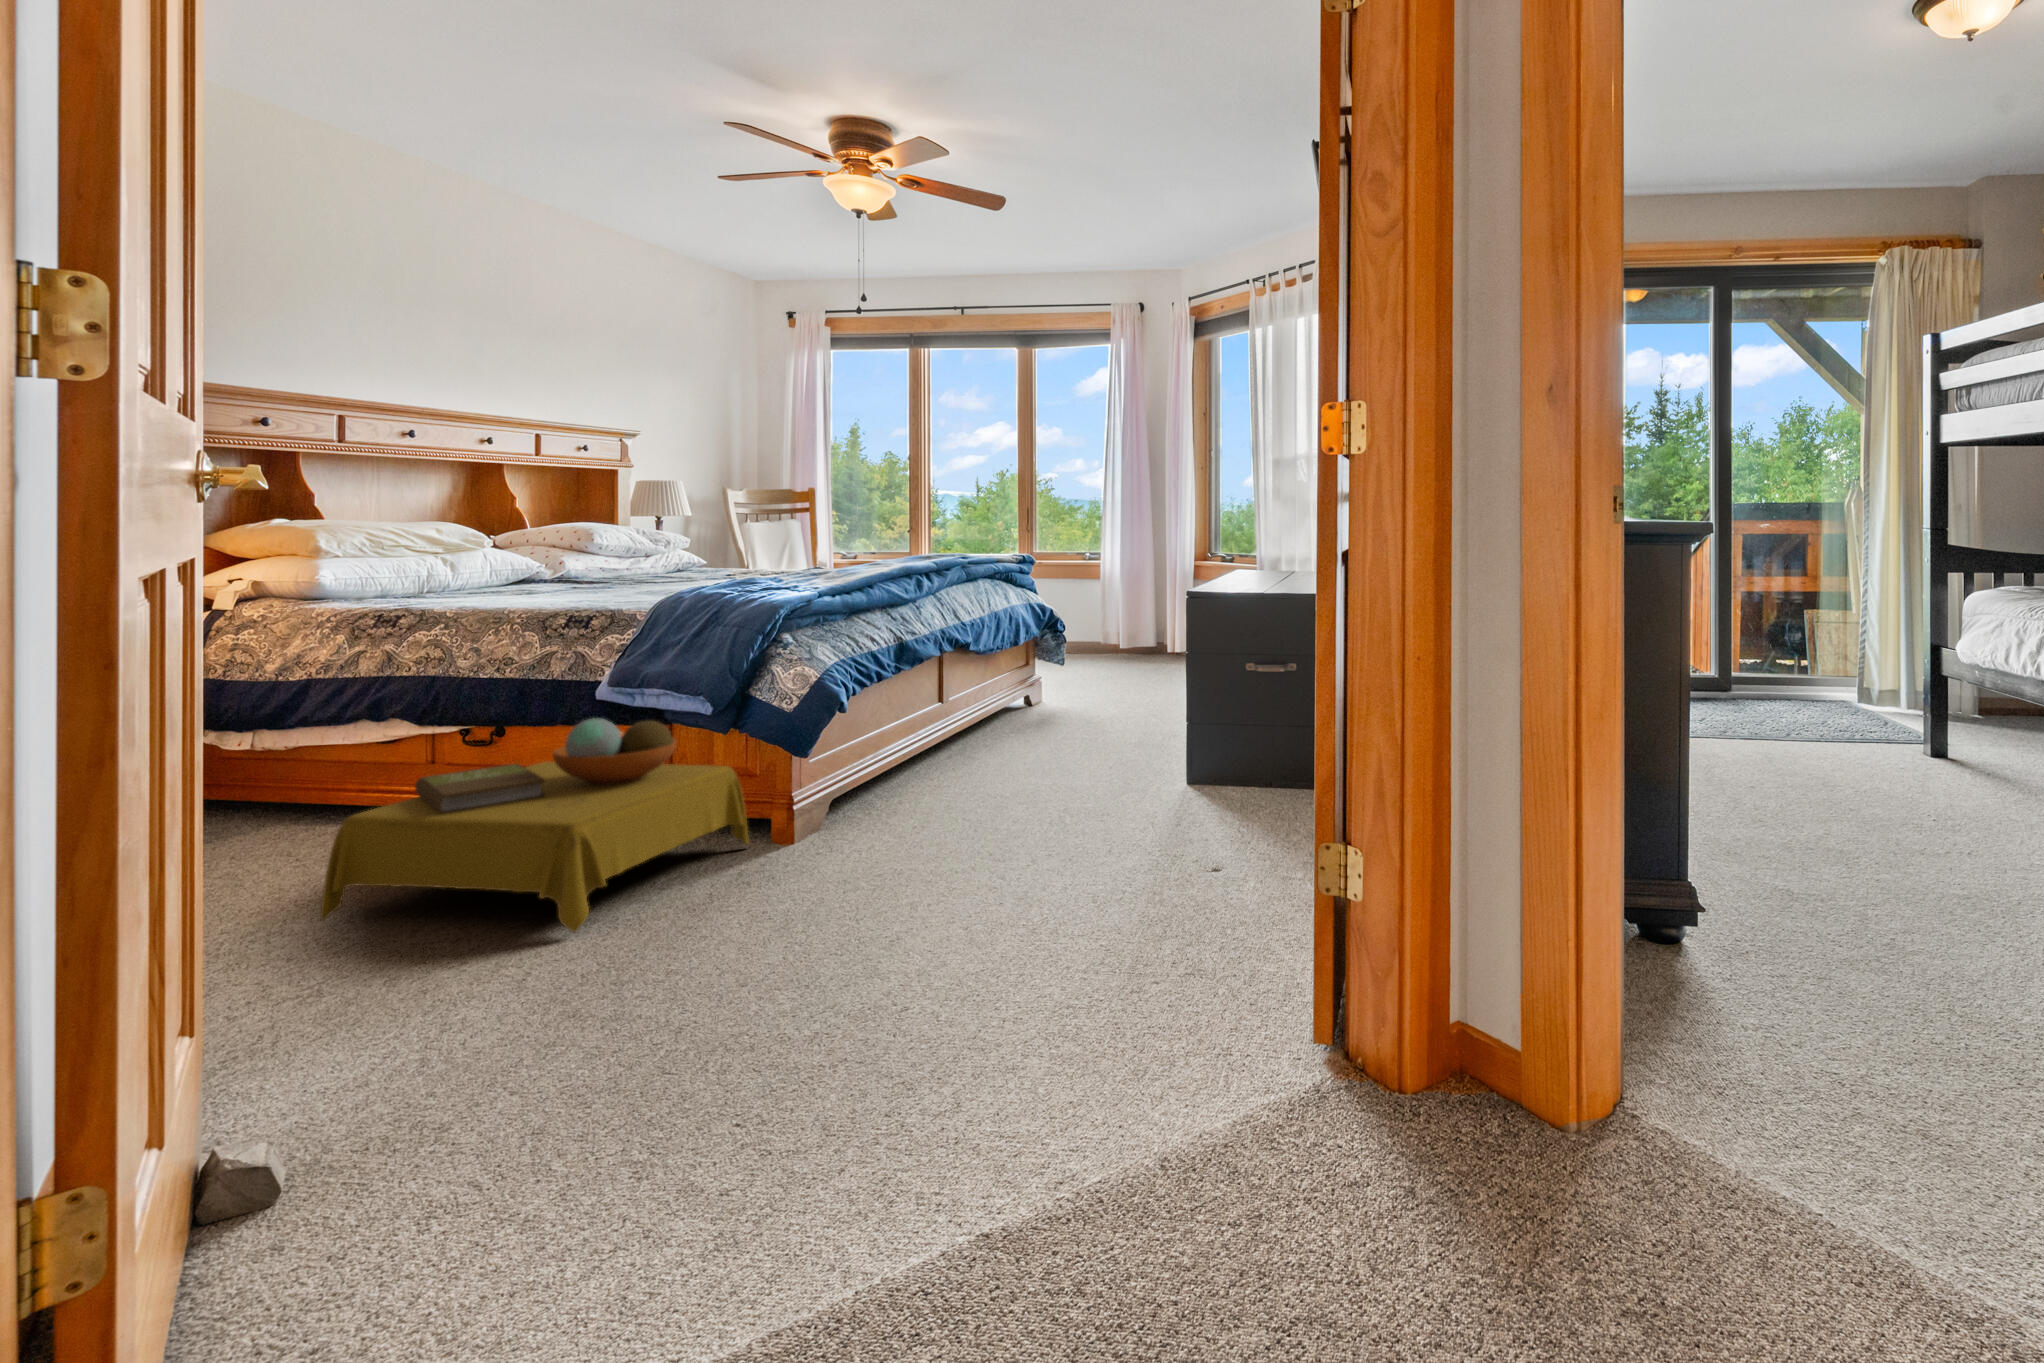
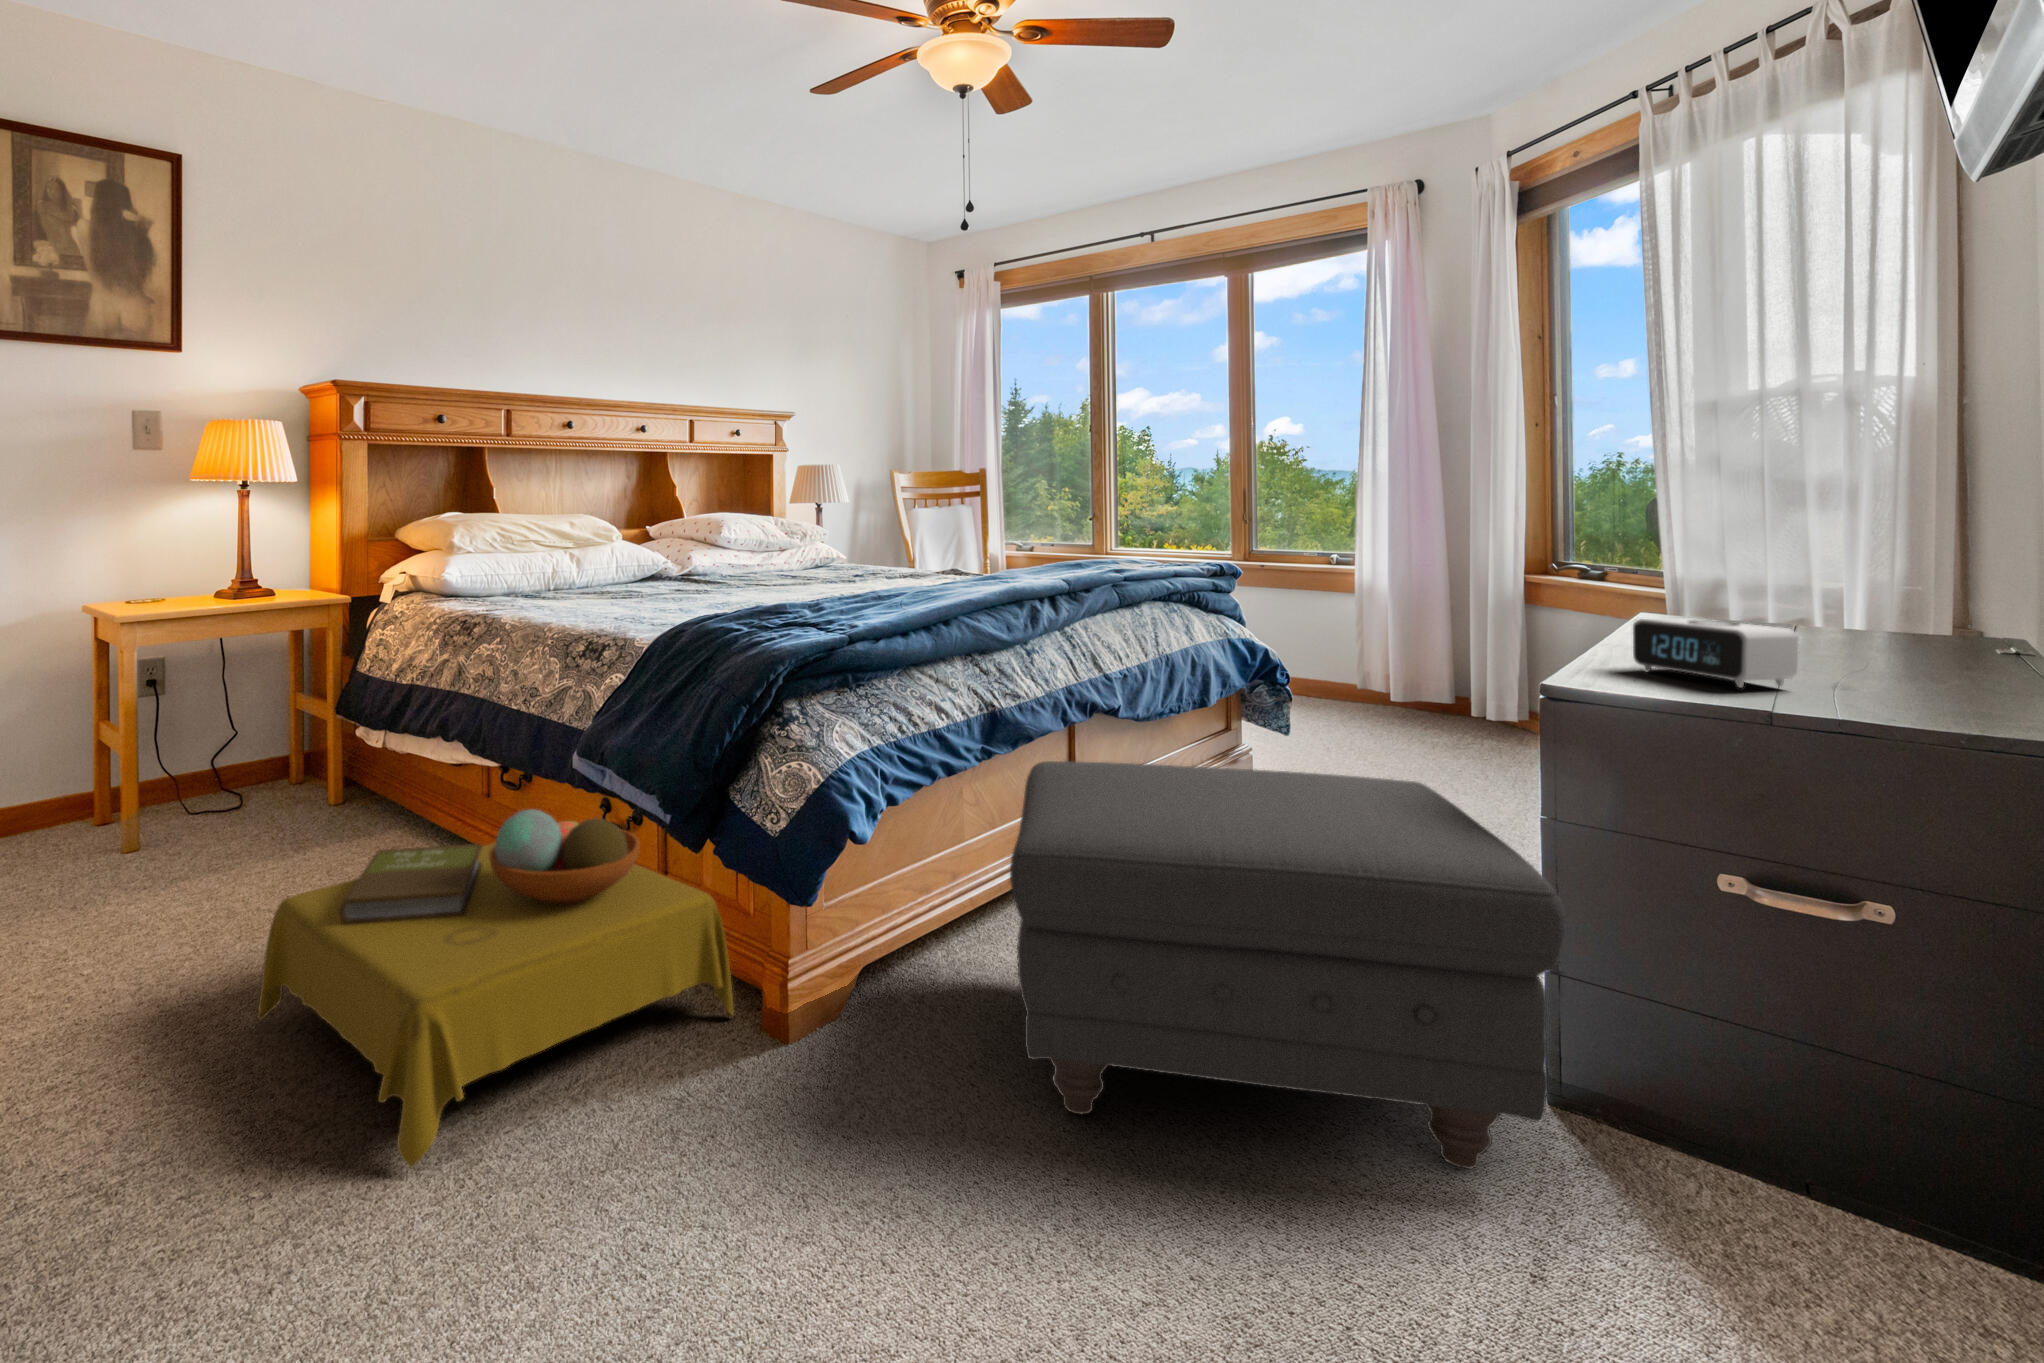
alarm clock: none [1229,561,1284,588] -> present [1633,618,1798,688]
ottoman: none [934,652,1200,837] -> present [1010,761,1565,1169]

